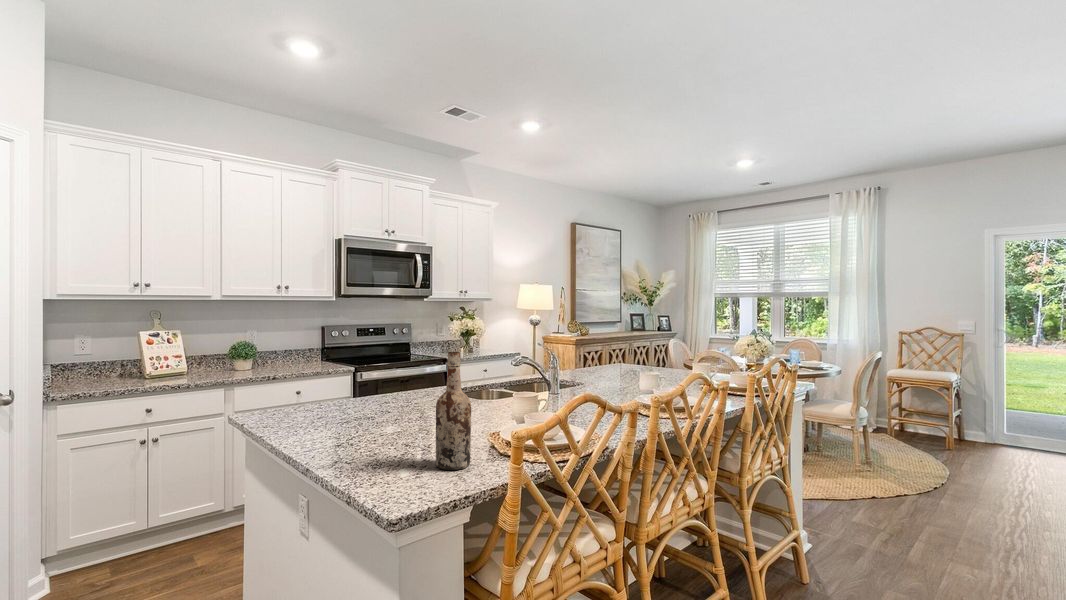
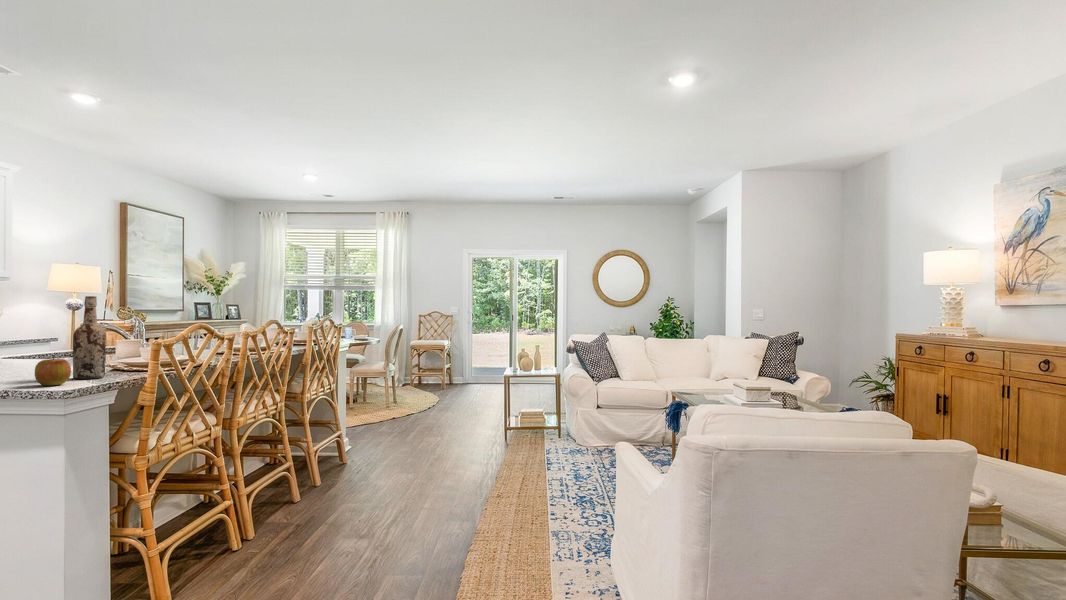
apple: none [378,443,418,488] -> present [35,355,71,386]

